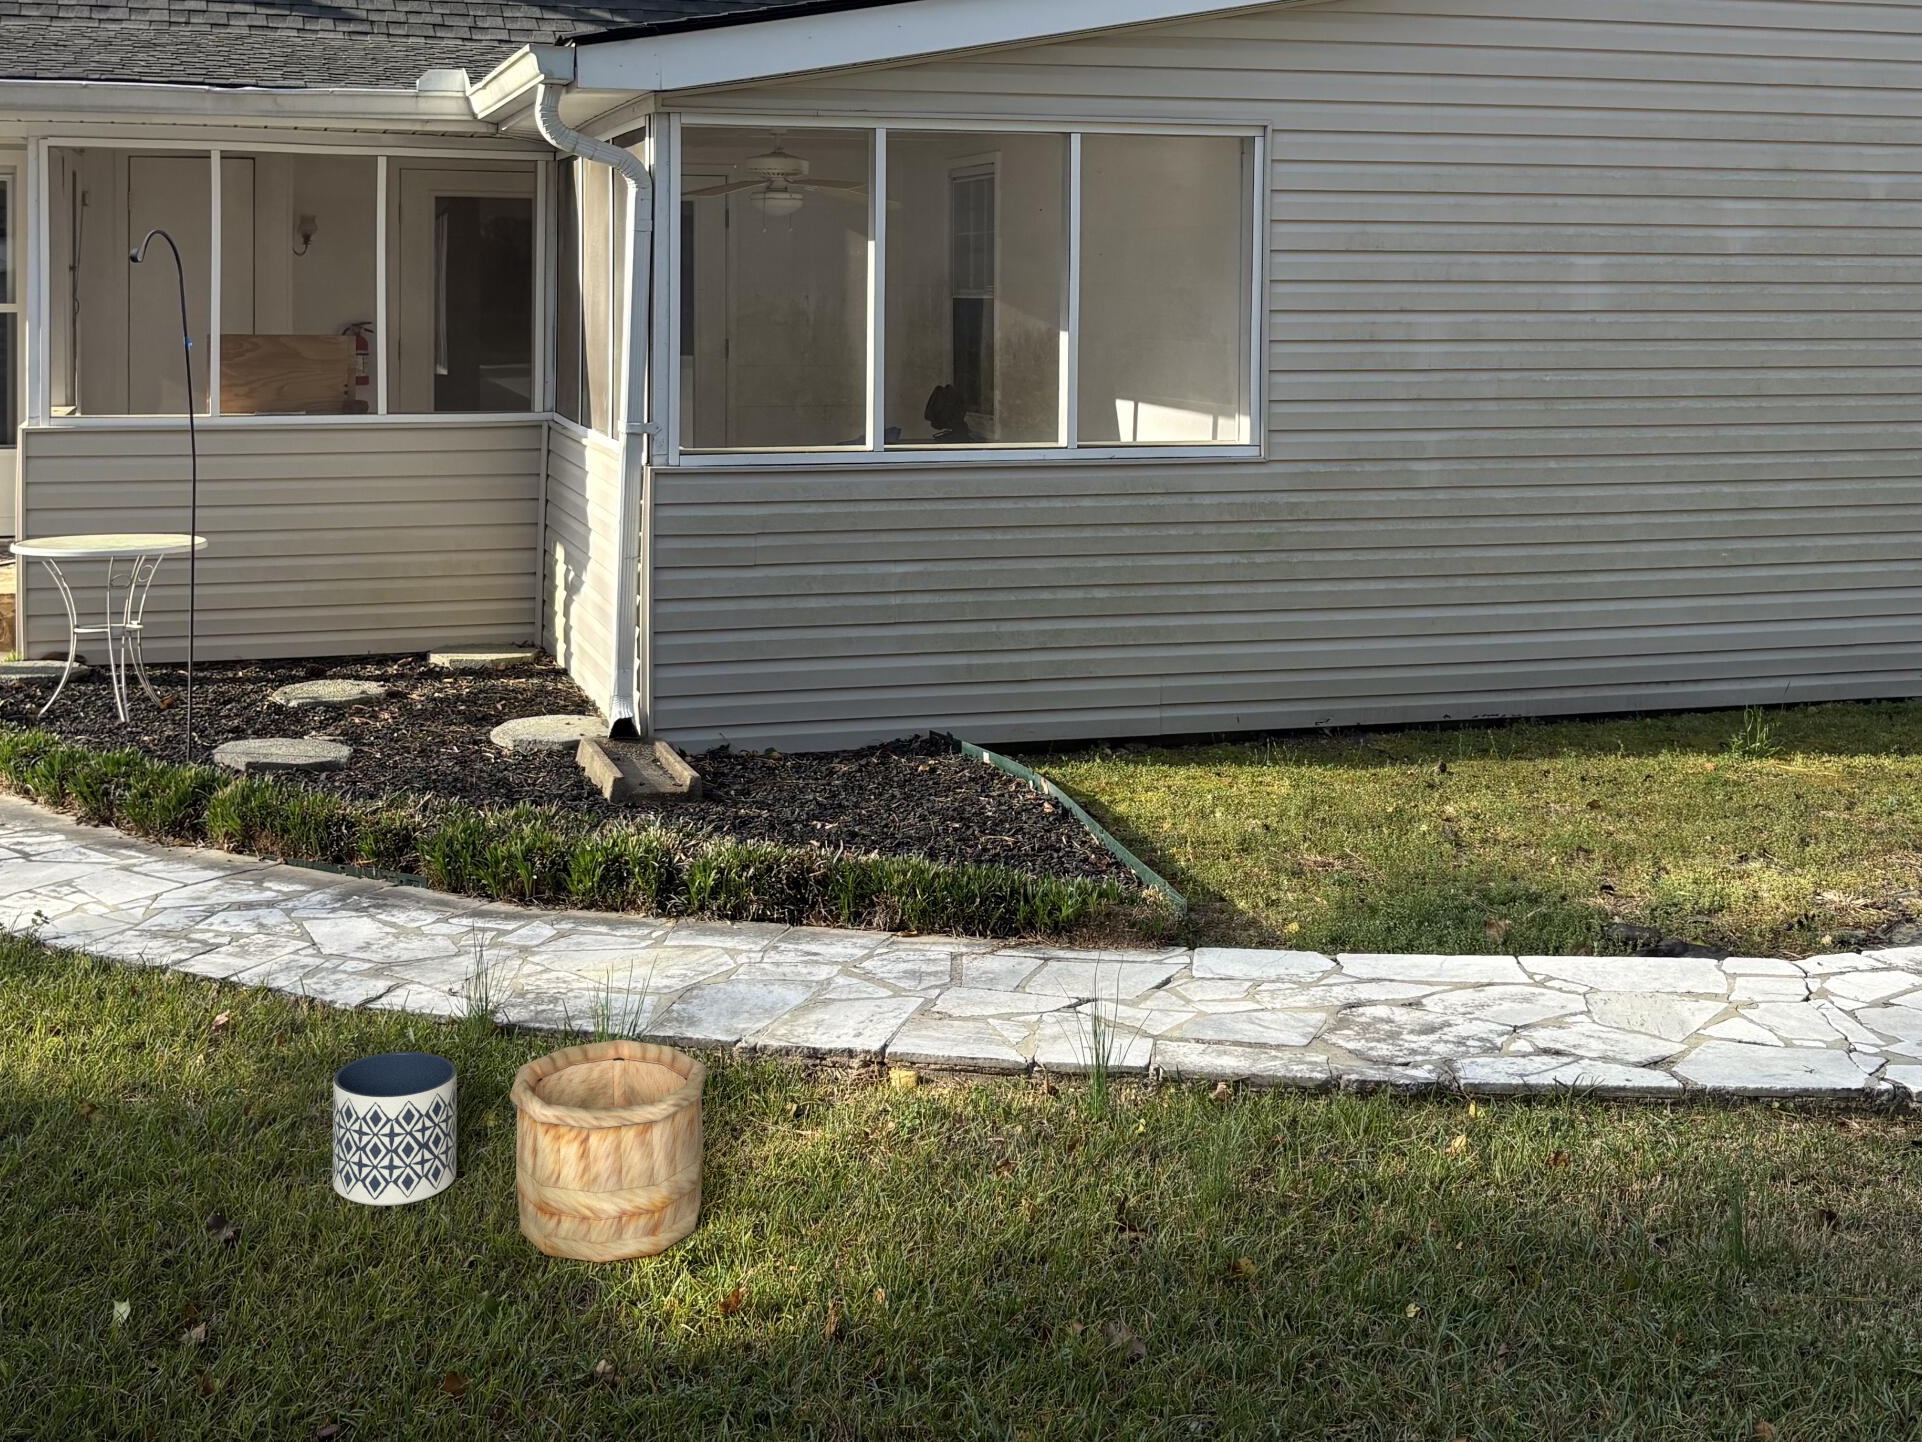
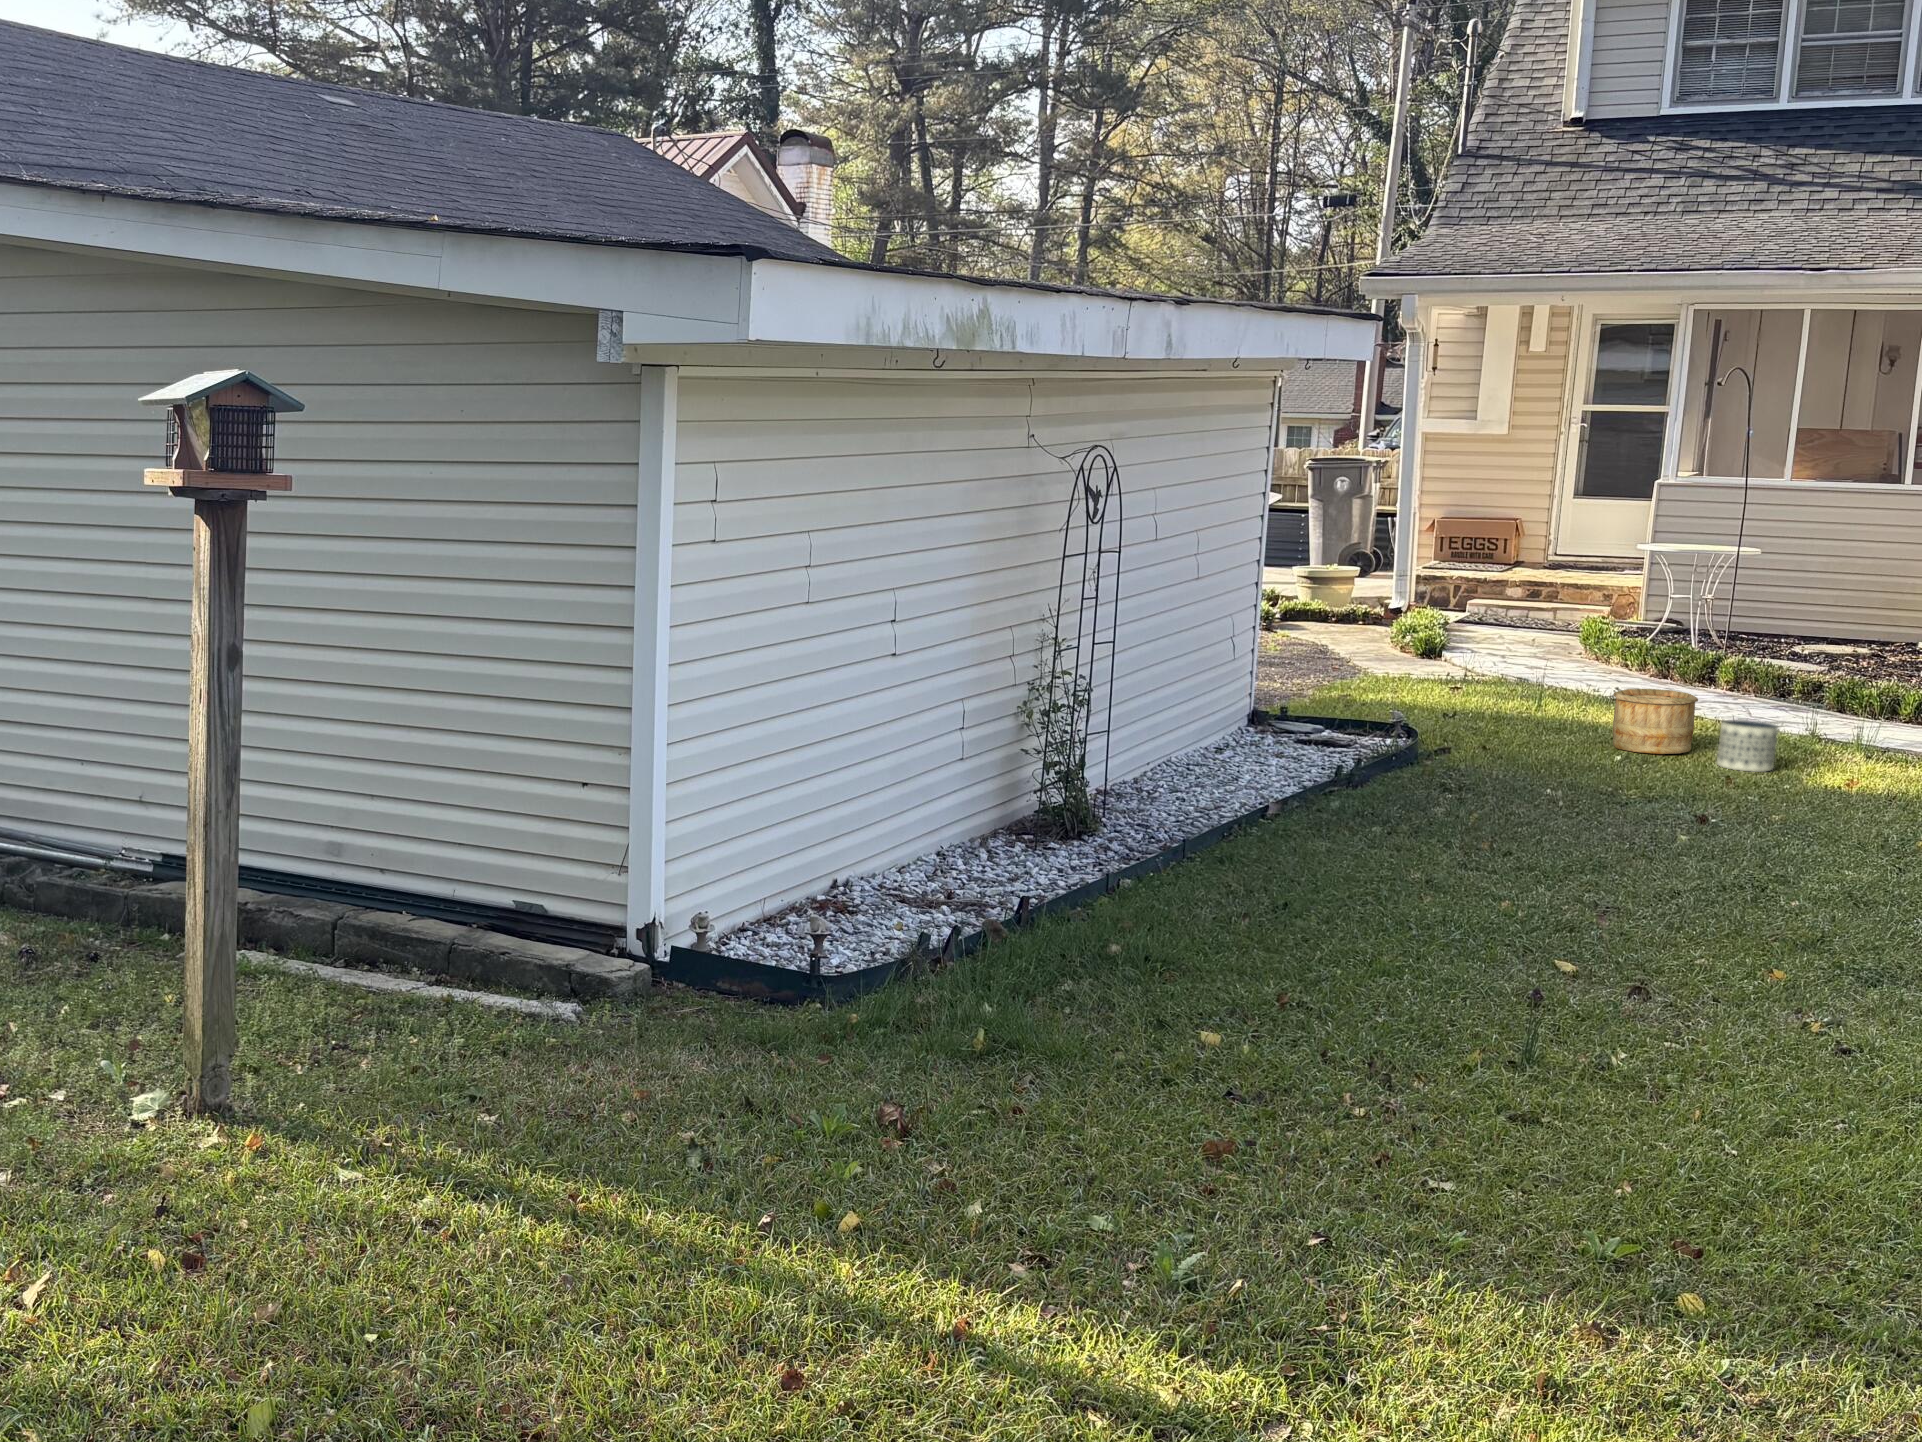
wooden bucket: present [510,1040,707,1262] -> present [1613,689,1698,754]

